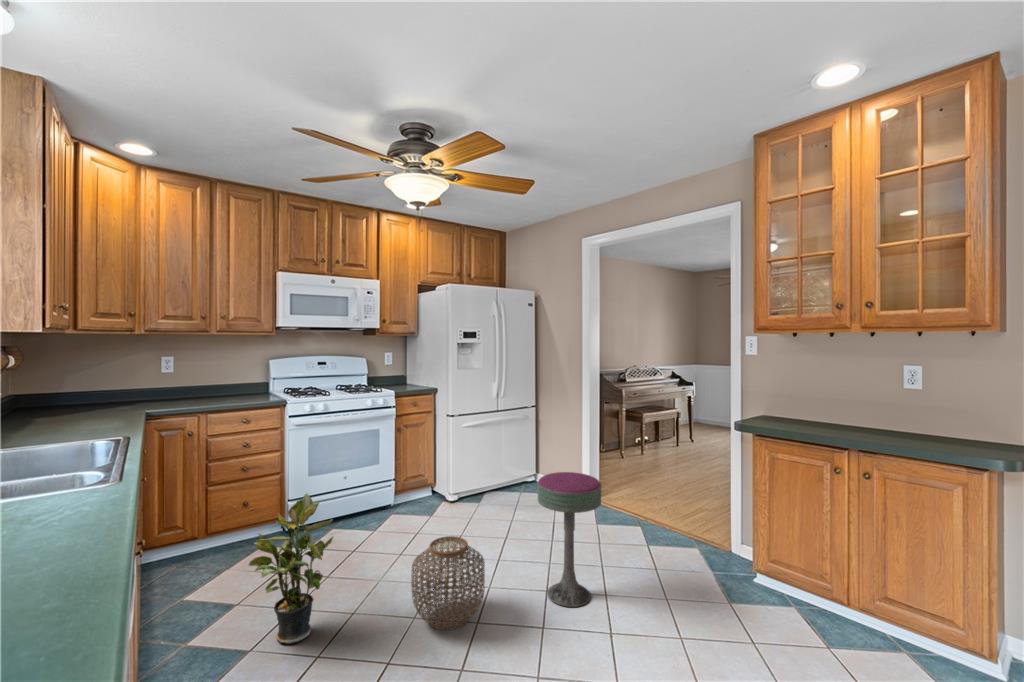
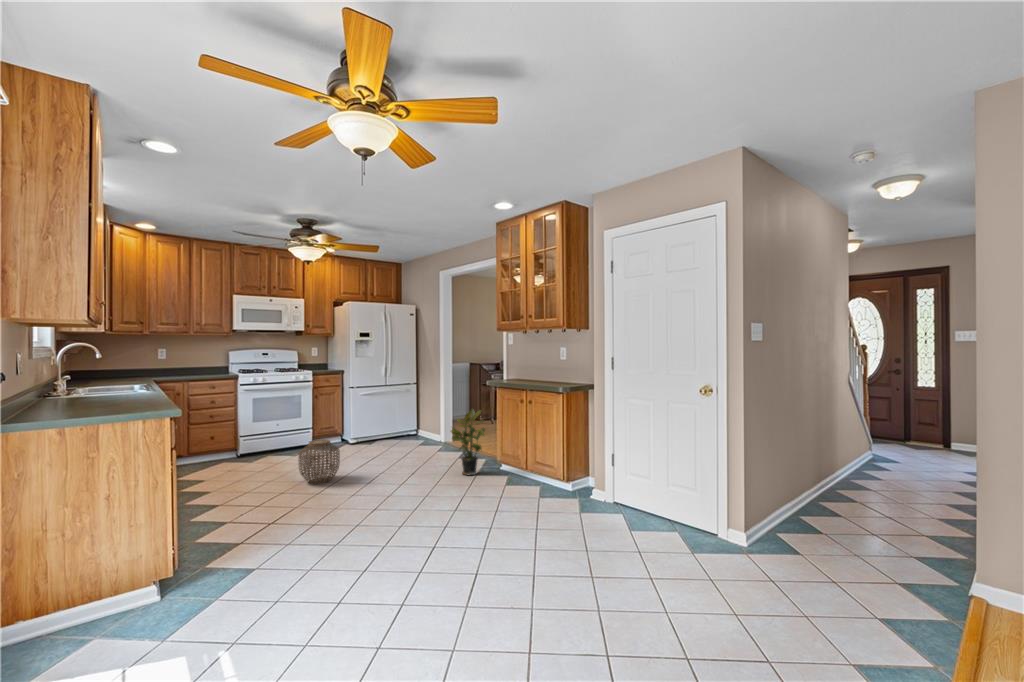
bar stool: present [538,472,601,607] -> none [373,409,409,477]
potted plant: present [249,494,333,644] -> present [451,410,485,475]

